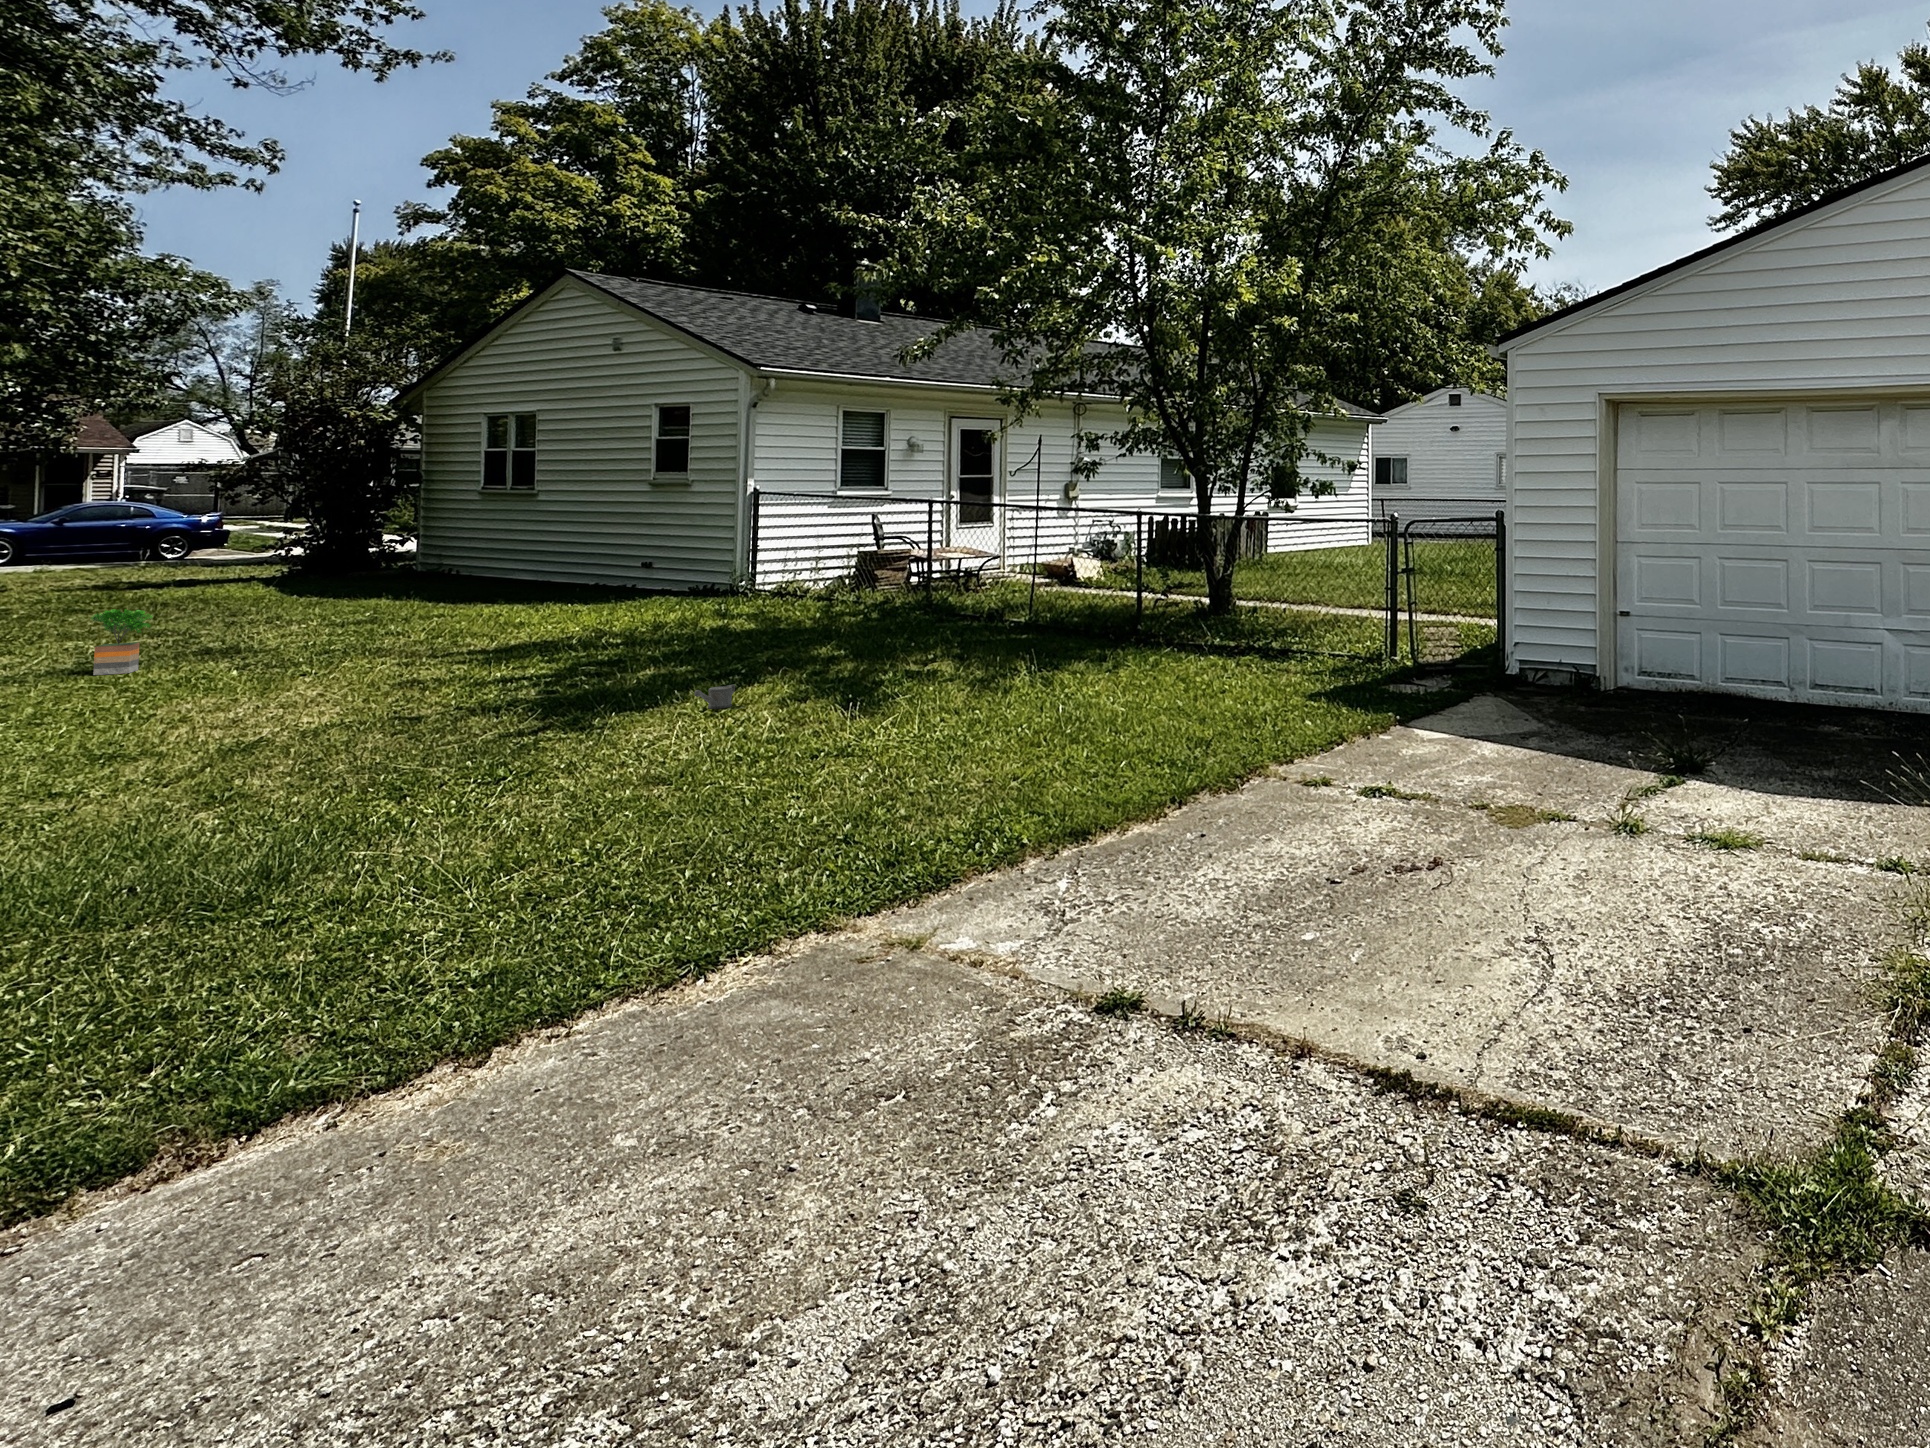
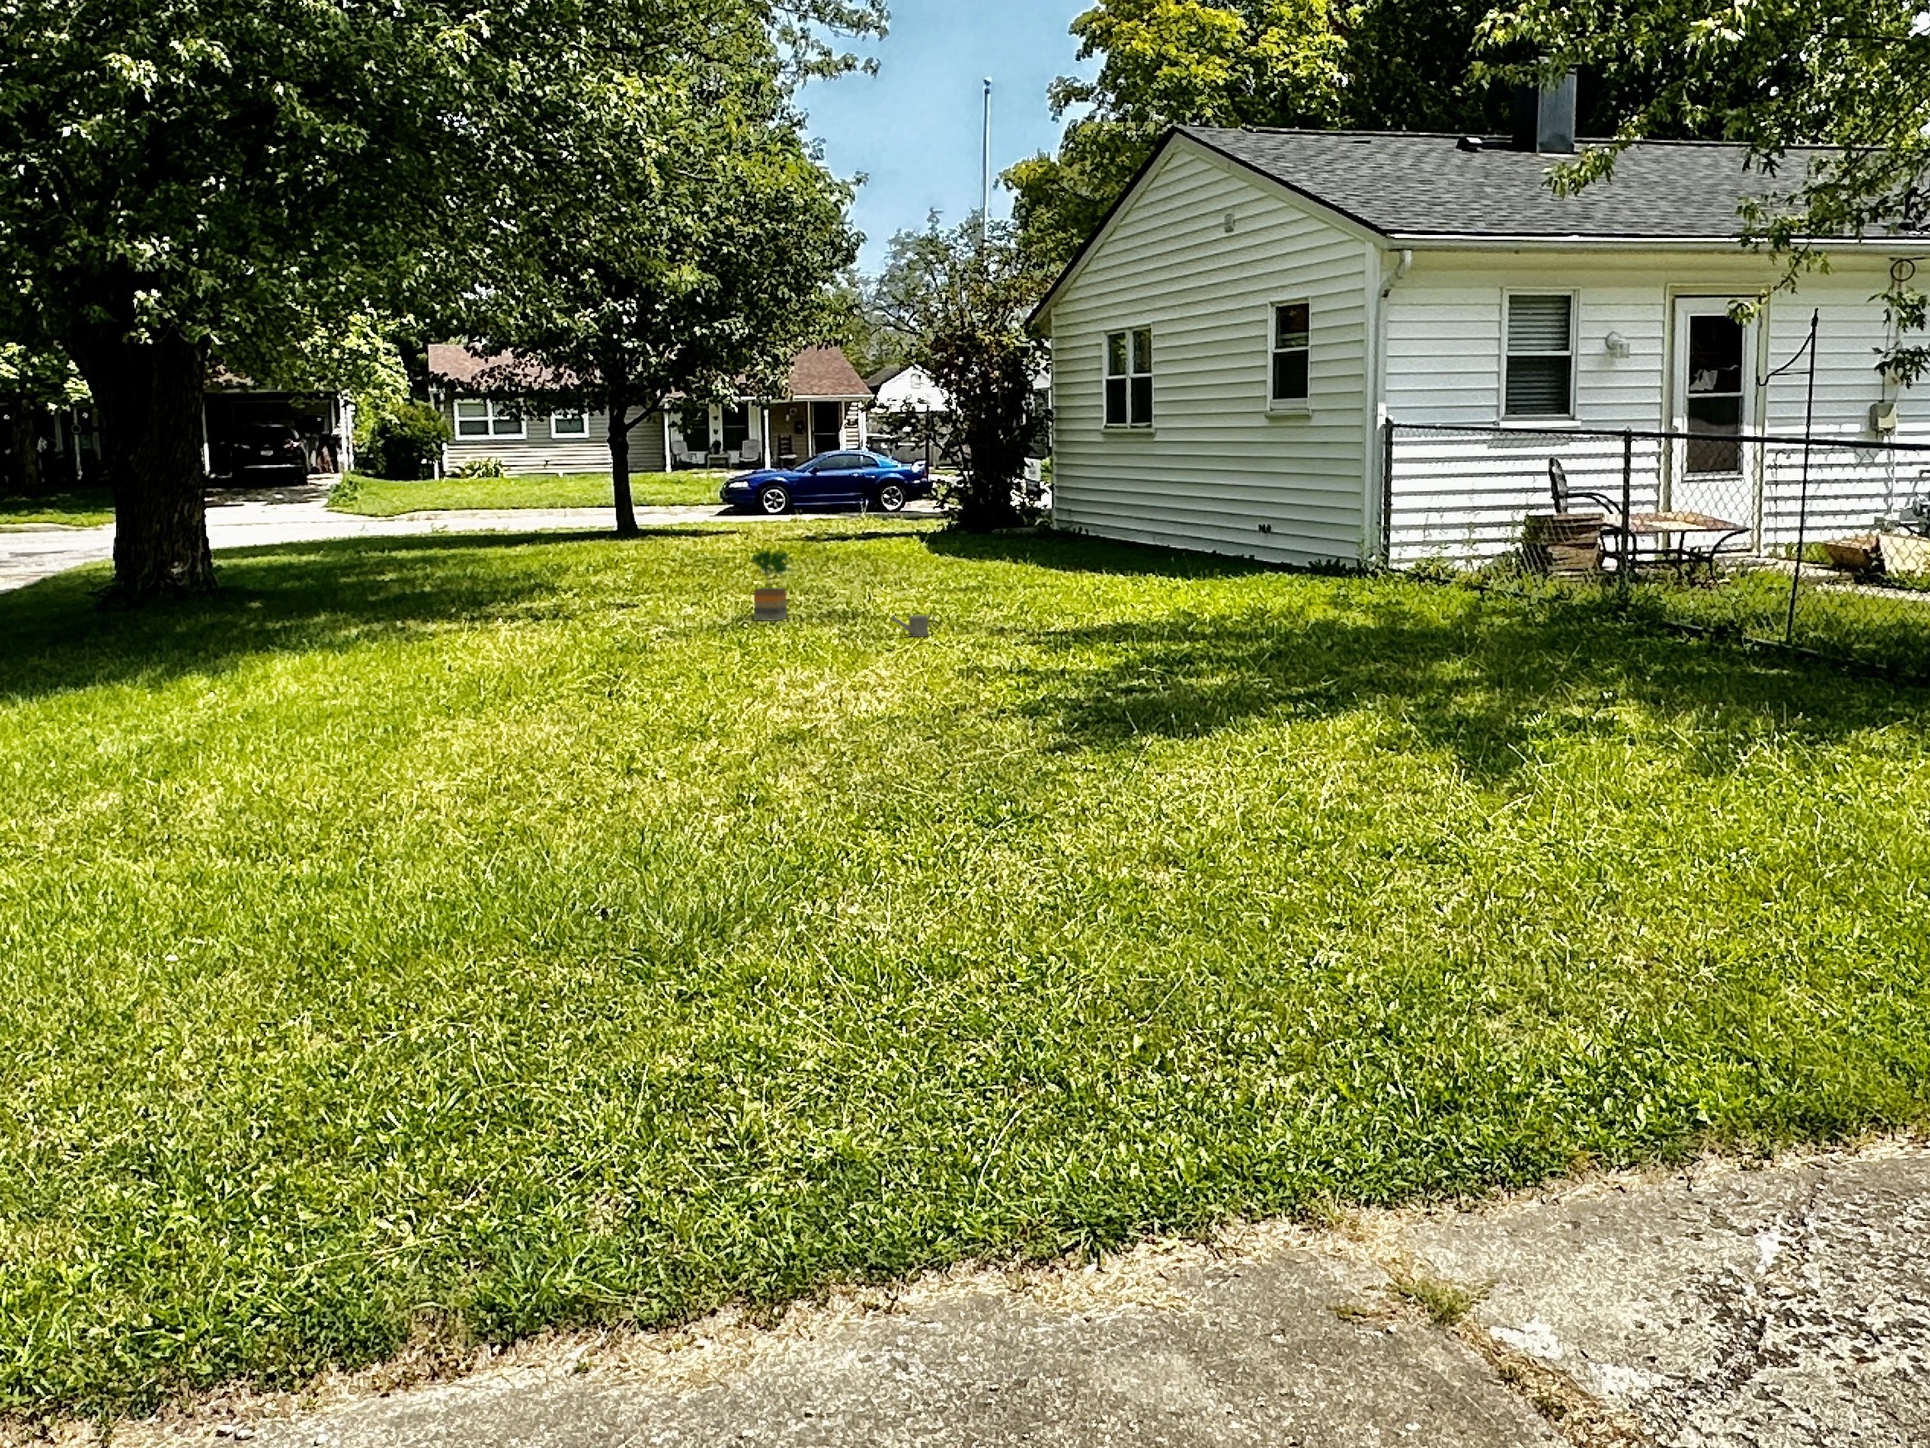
watering can: present [695,685,735,709] -> present [891,615,935,637]

